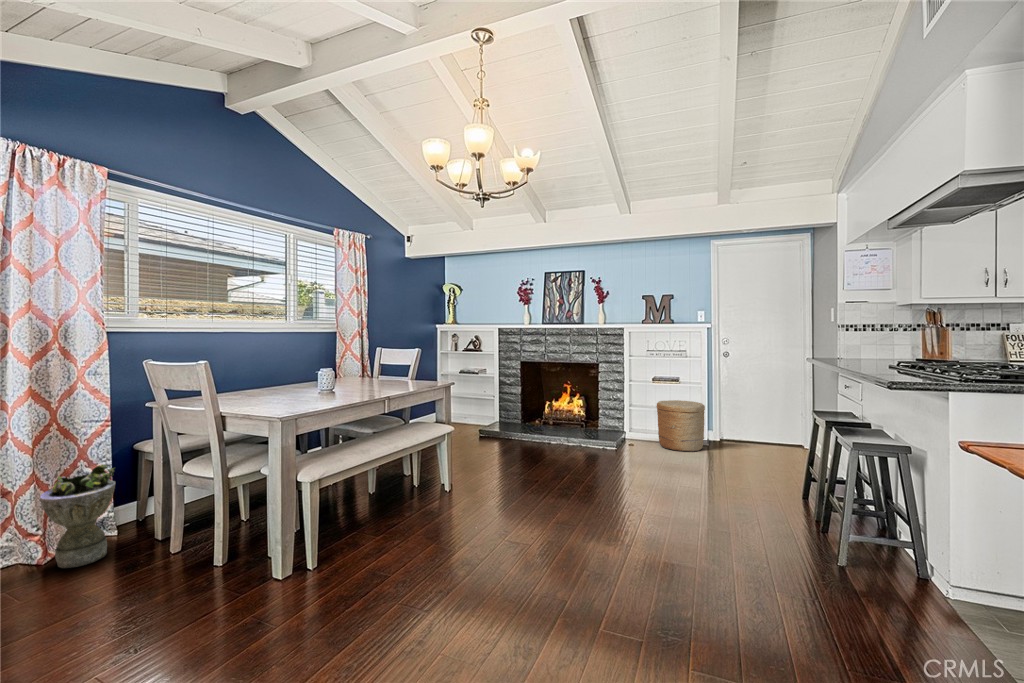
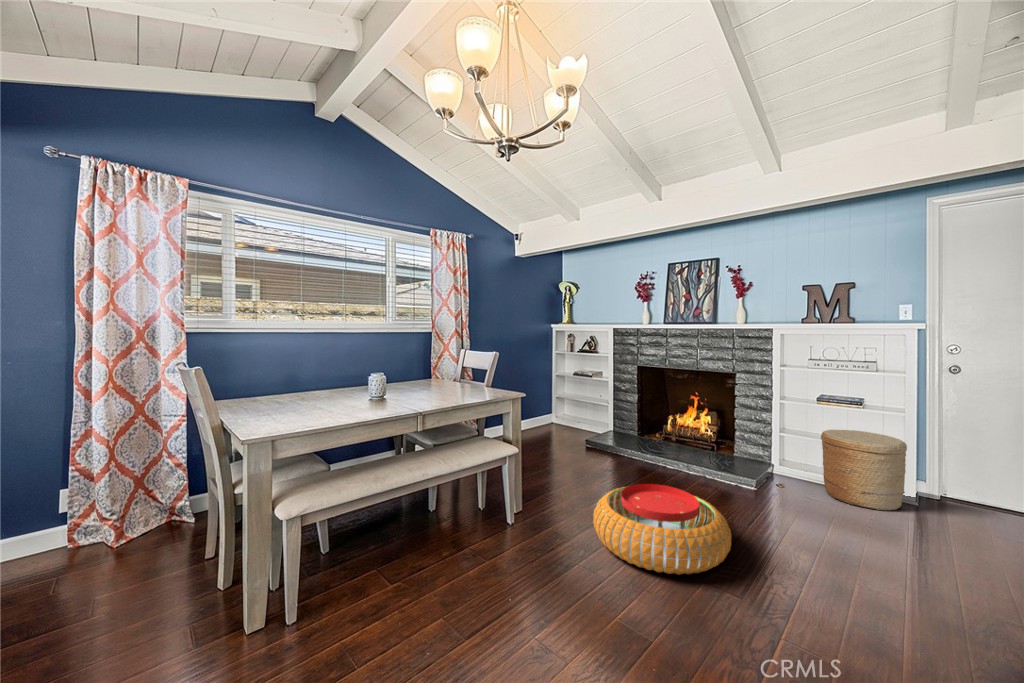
pouf: none [517,446,613,501] -> present [593,484,732,575]
planter: present [40,464,115,568] -> none [110,458,181,555]

